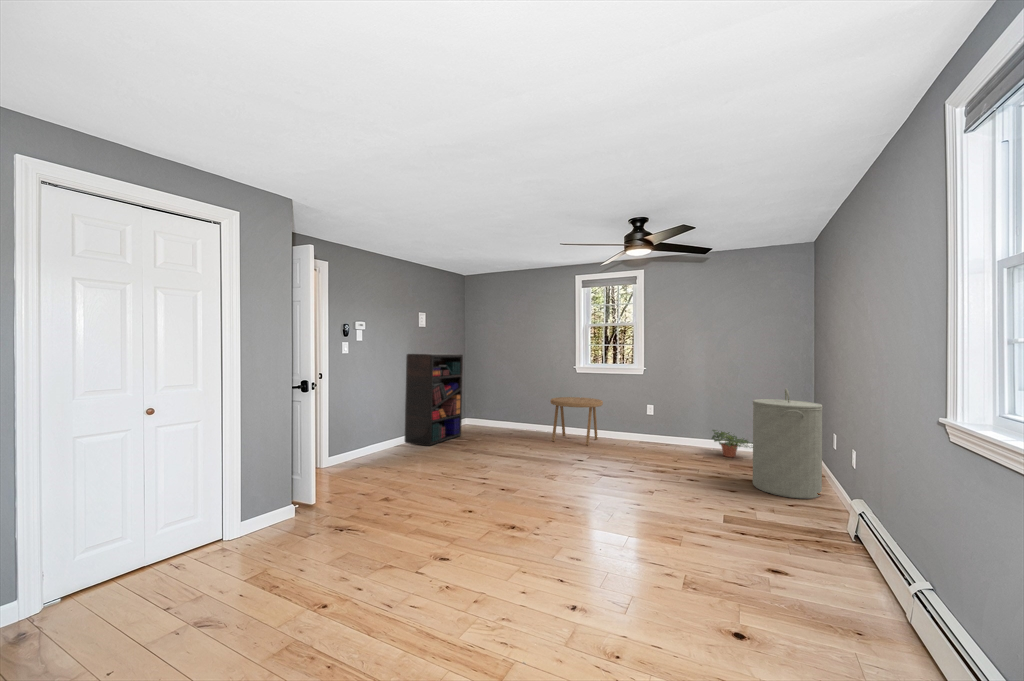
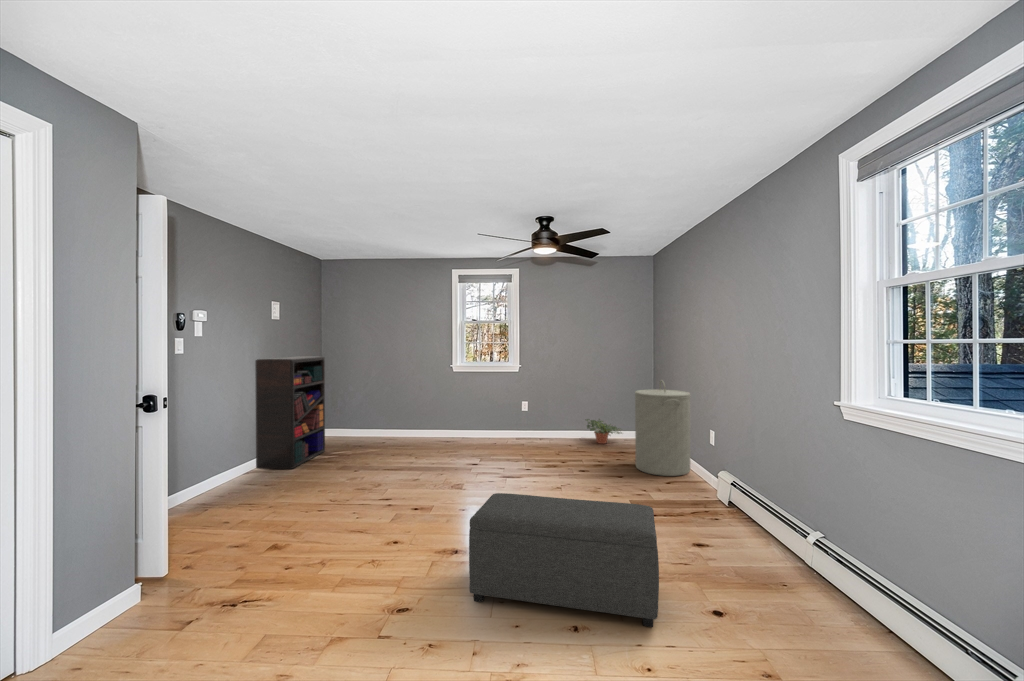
side table: present [550,397,603,445] -> none [429,397,483,447]
ottoman: none [503,476,692,627] -> present [469,493,659,627]

